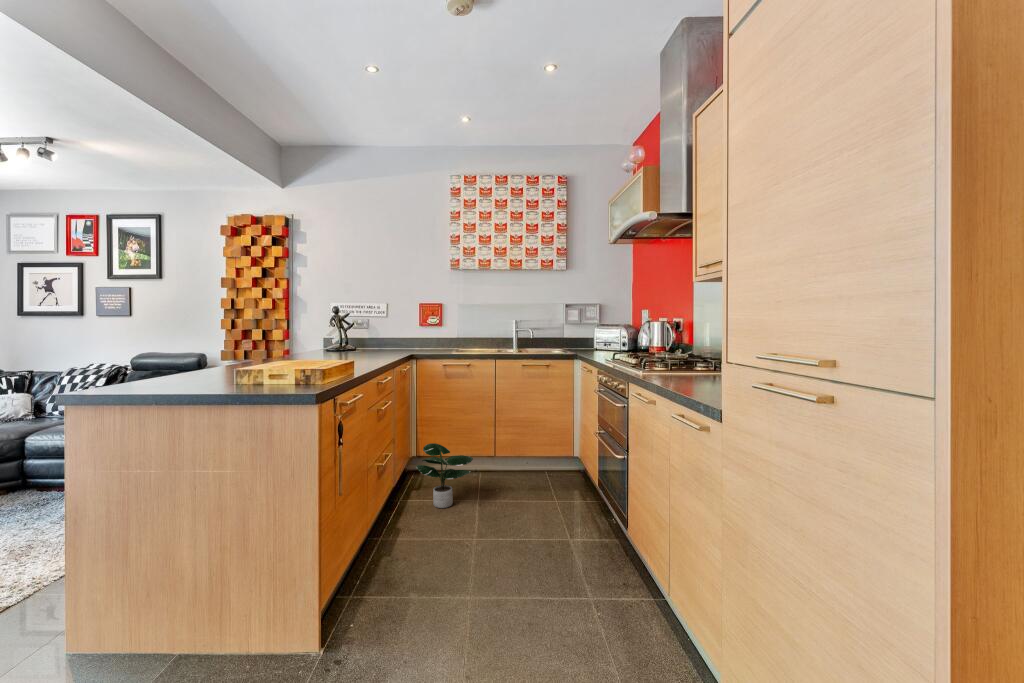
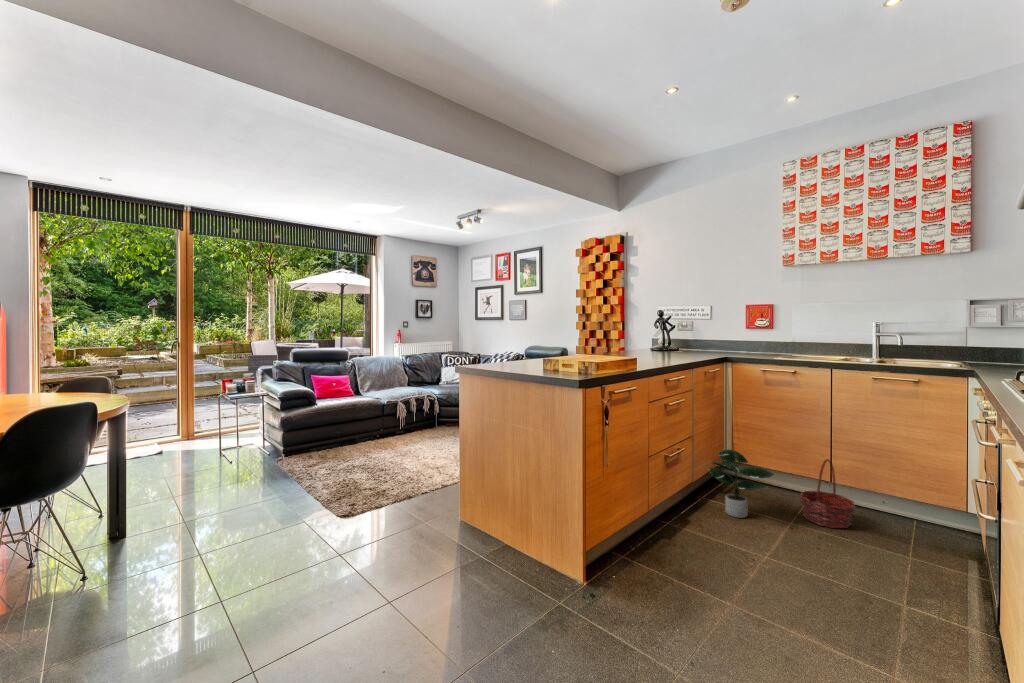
basket: none [488,435,527,493] -> present [800,459,855,528]

